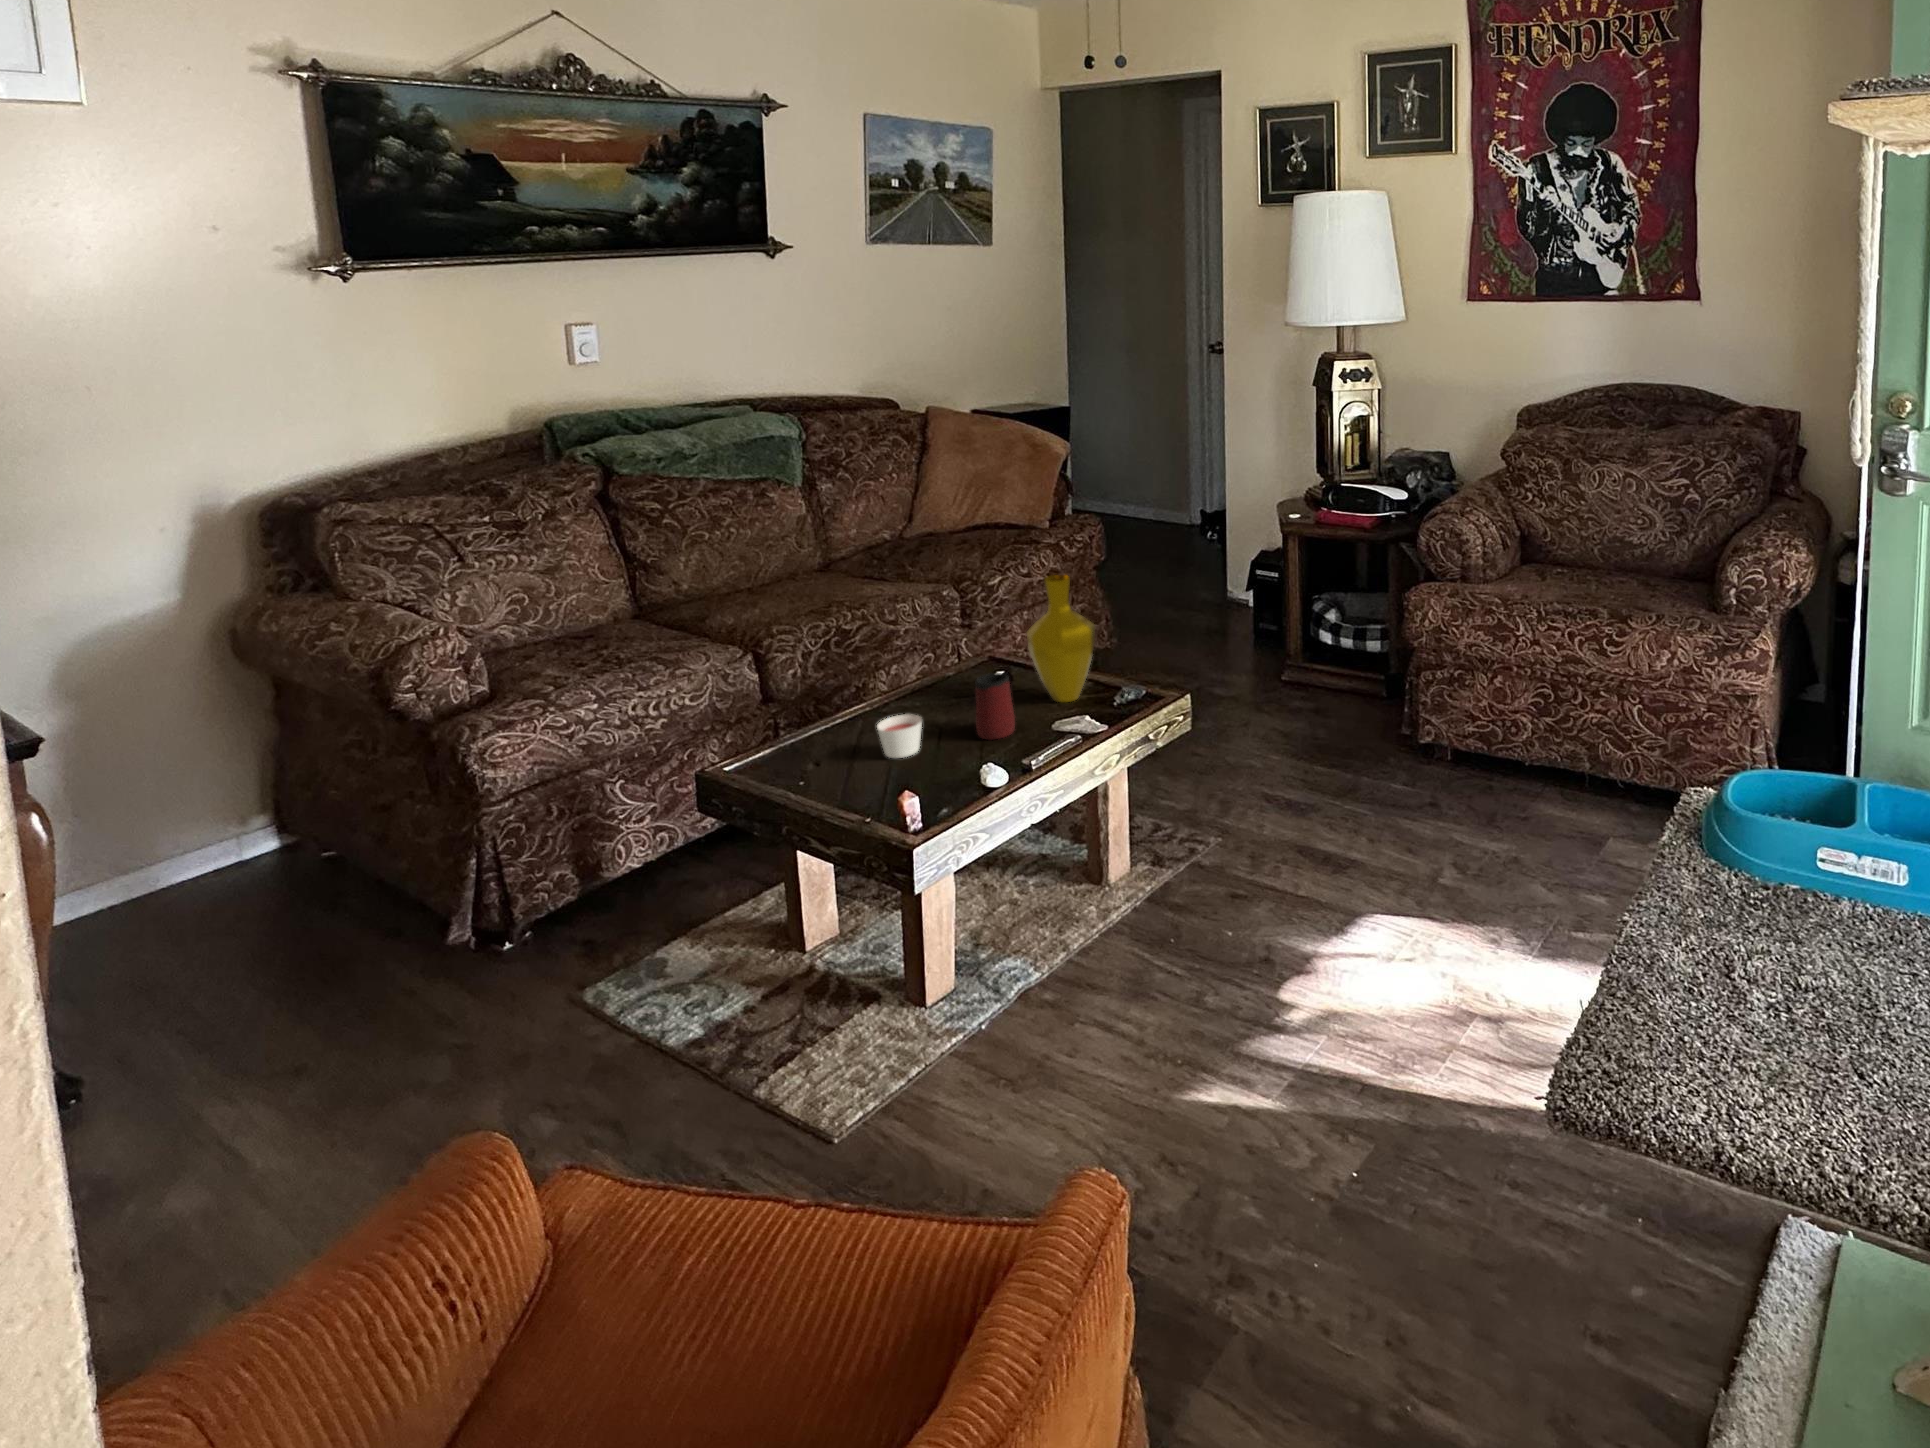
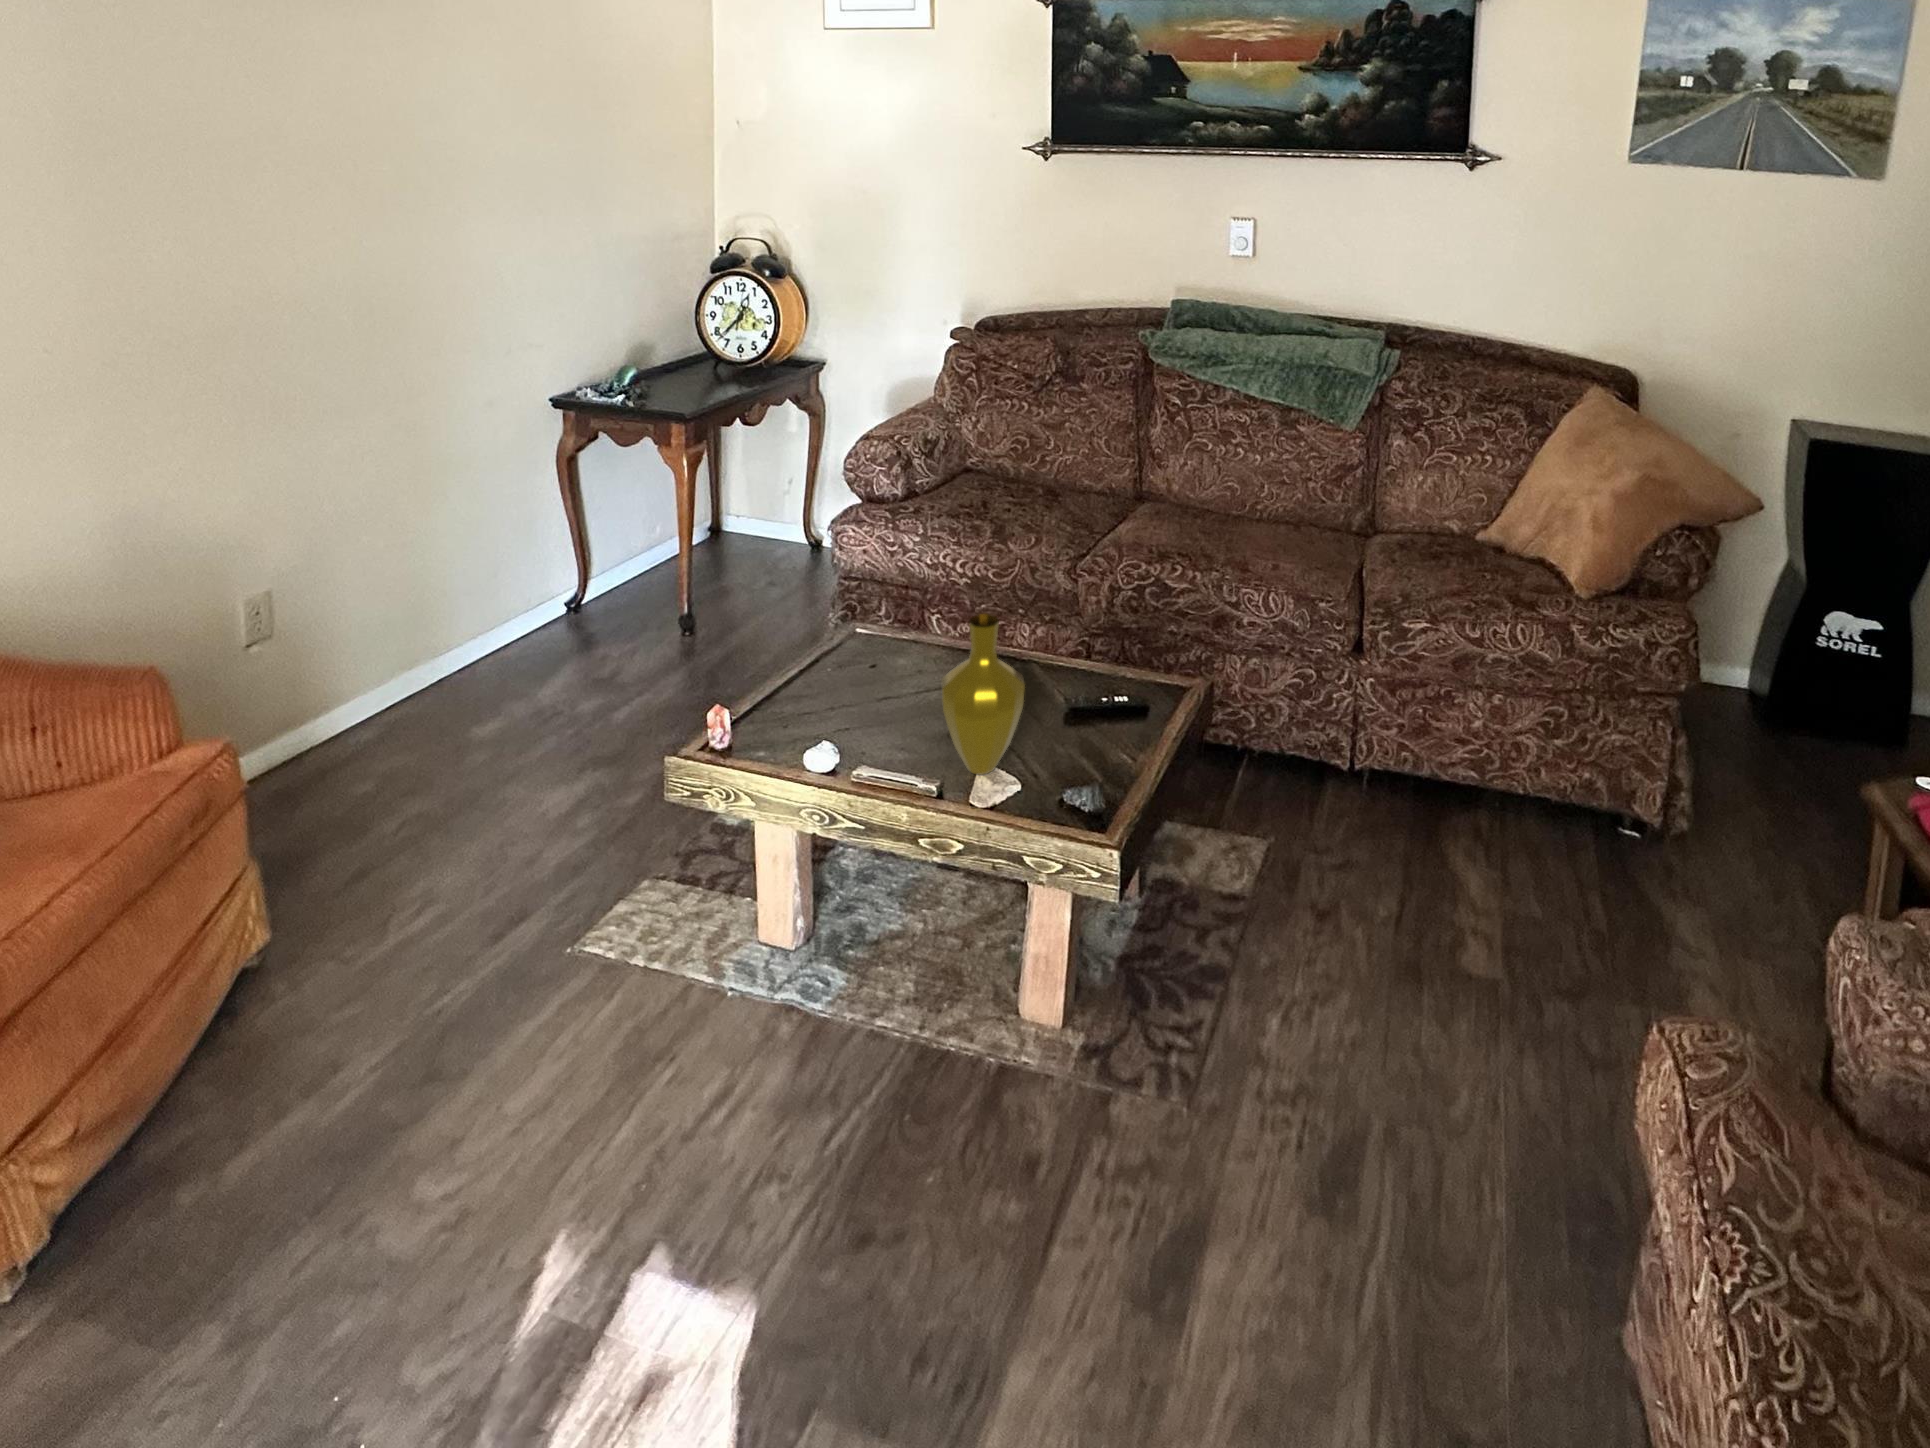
mug: present [975,673,1015,739] -> none [850,674,909,752]
candle: present [877,714,922,758] -> none [805,661,851,708]

